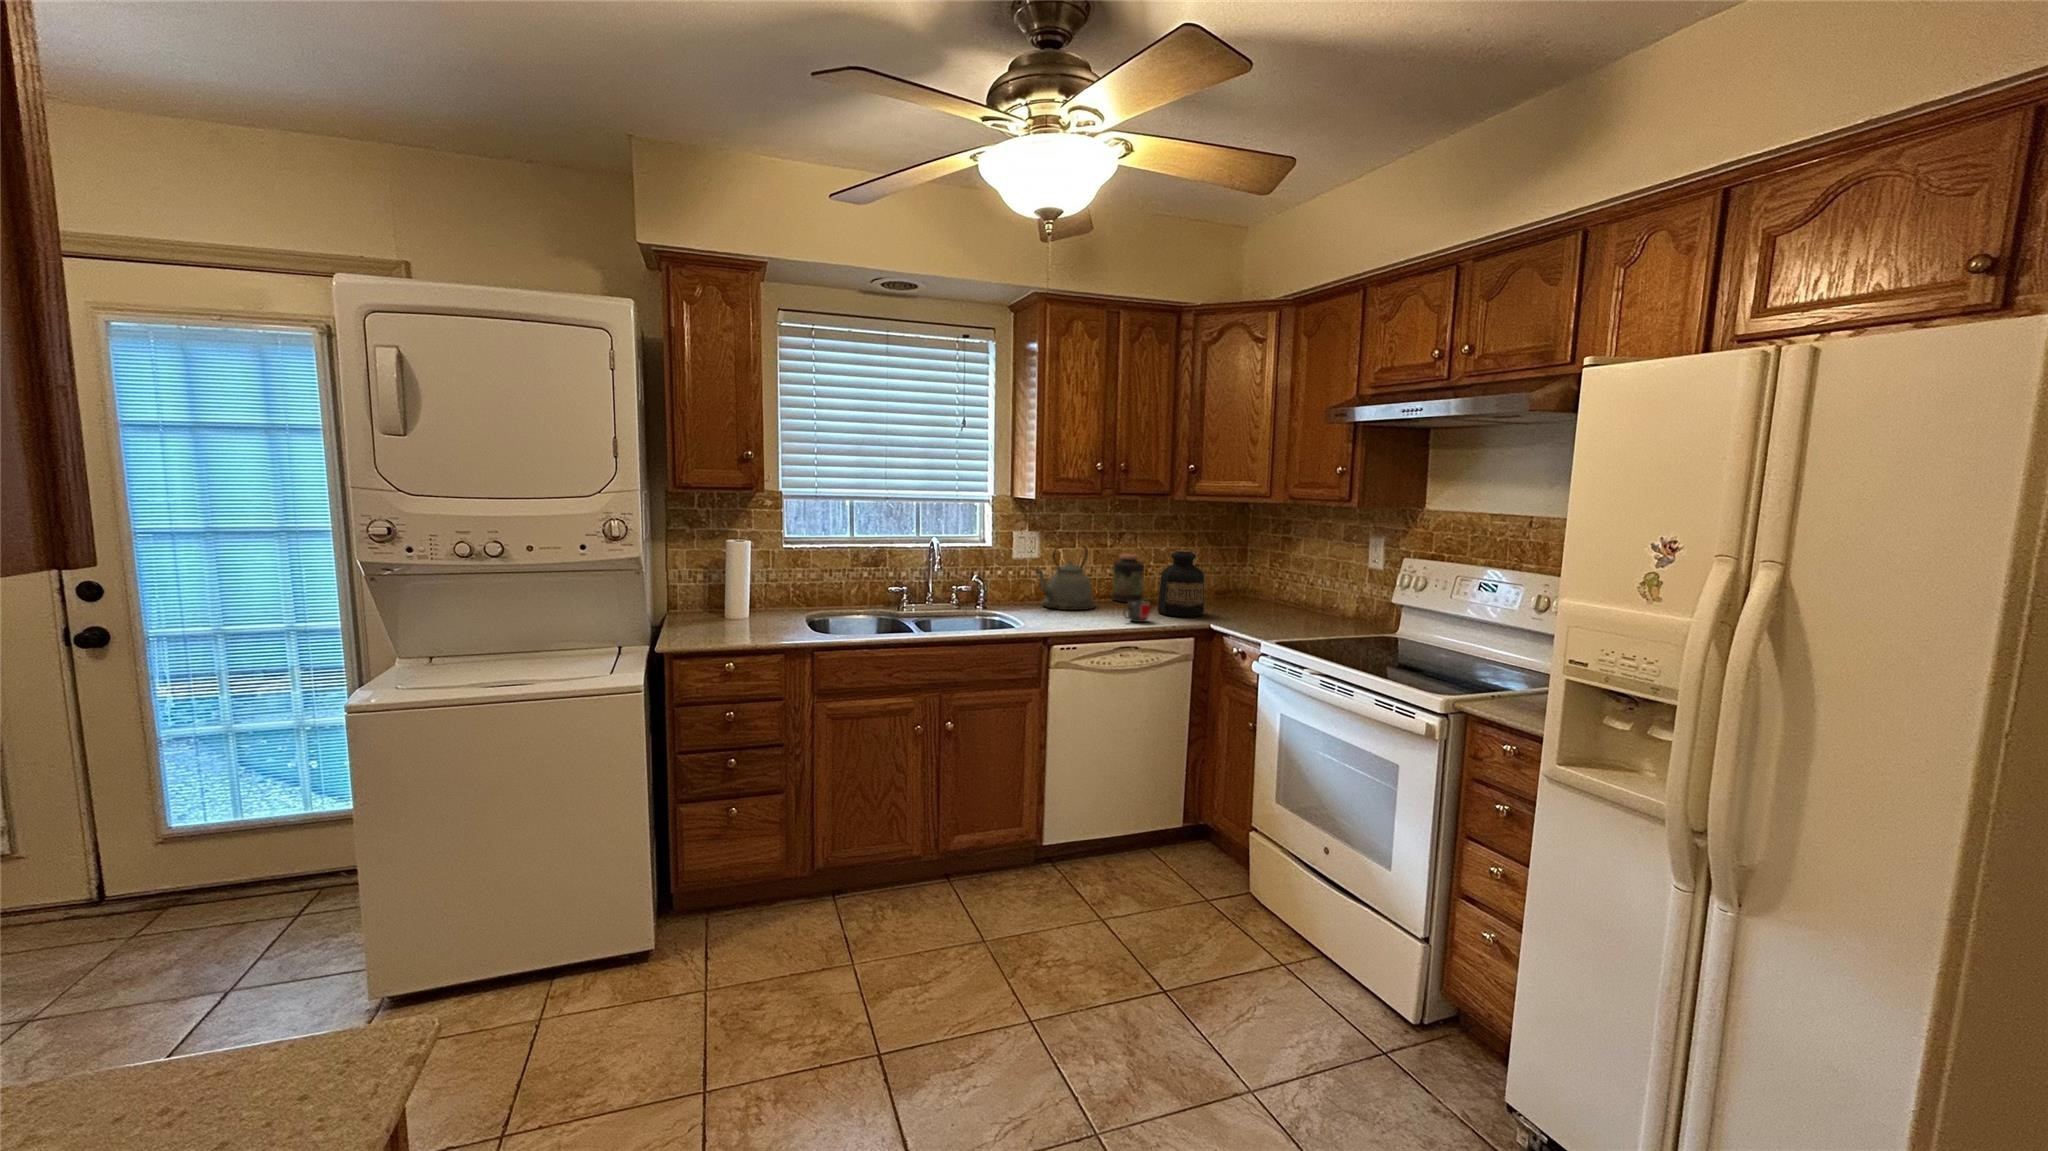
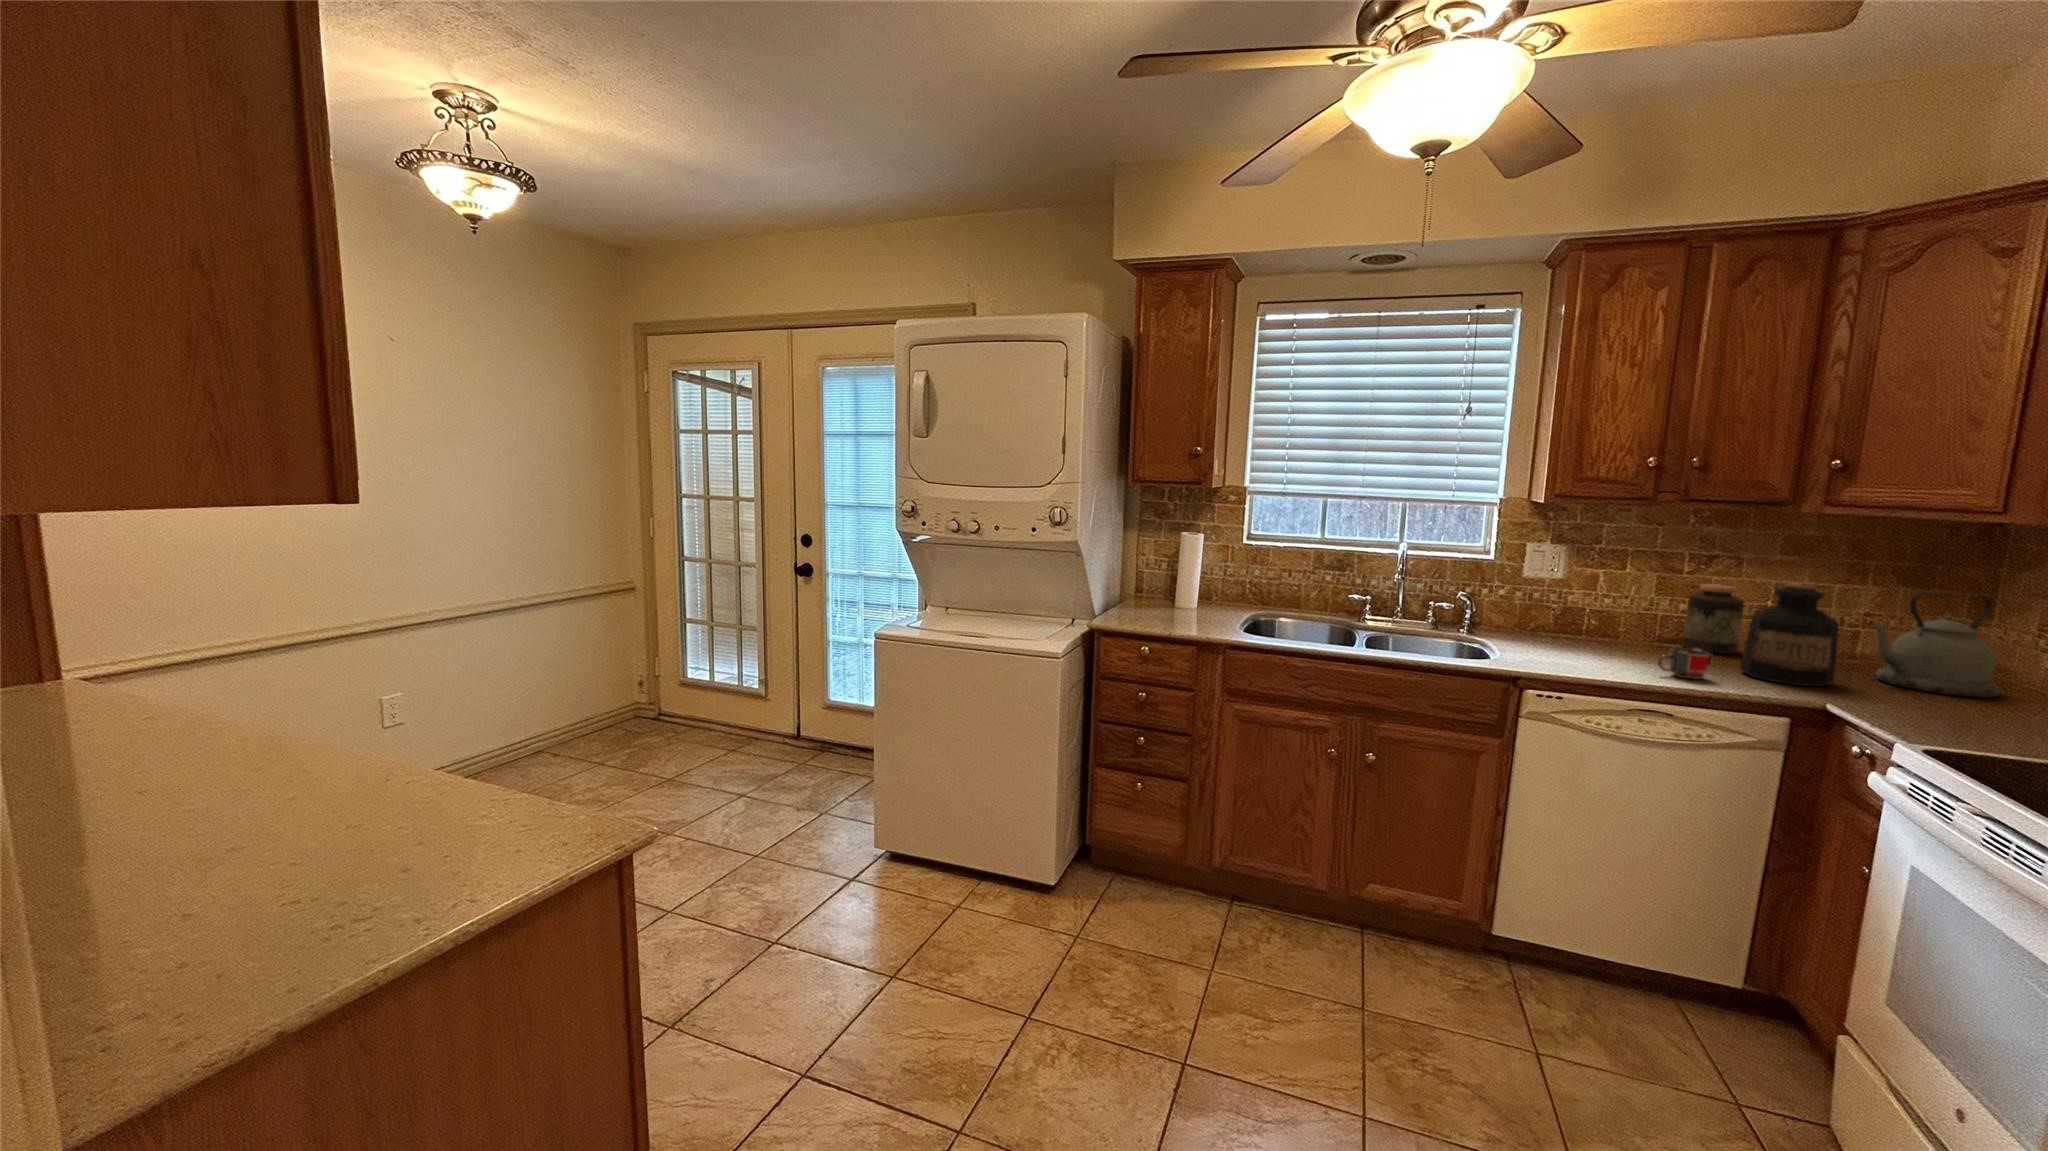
kettle: present [1035,545,1095,610] -> present [1869,591,2001,698]

